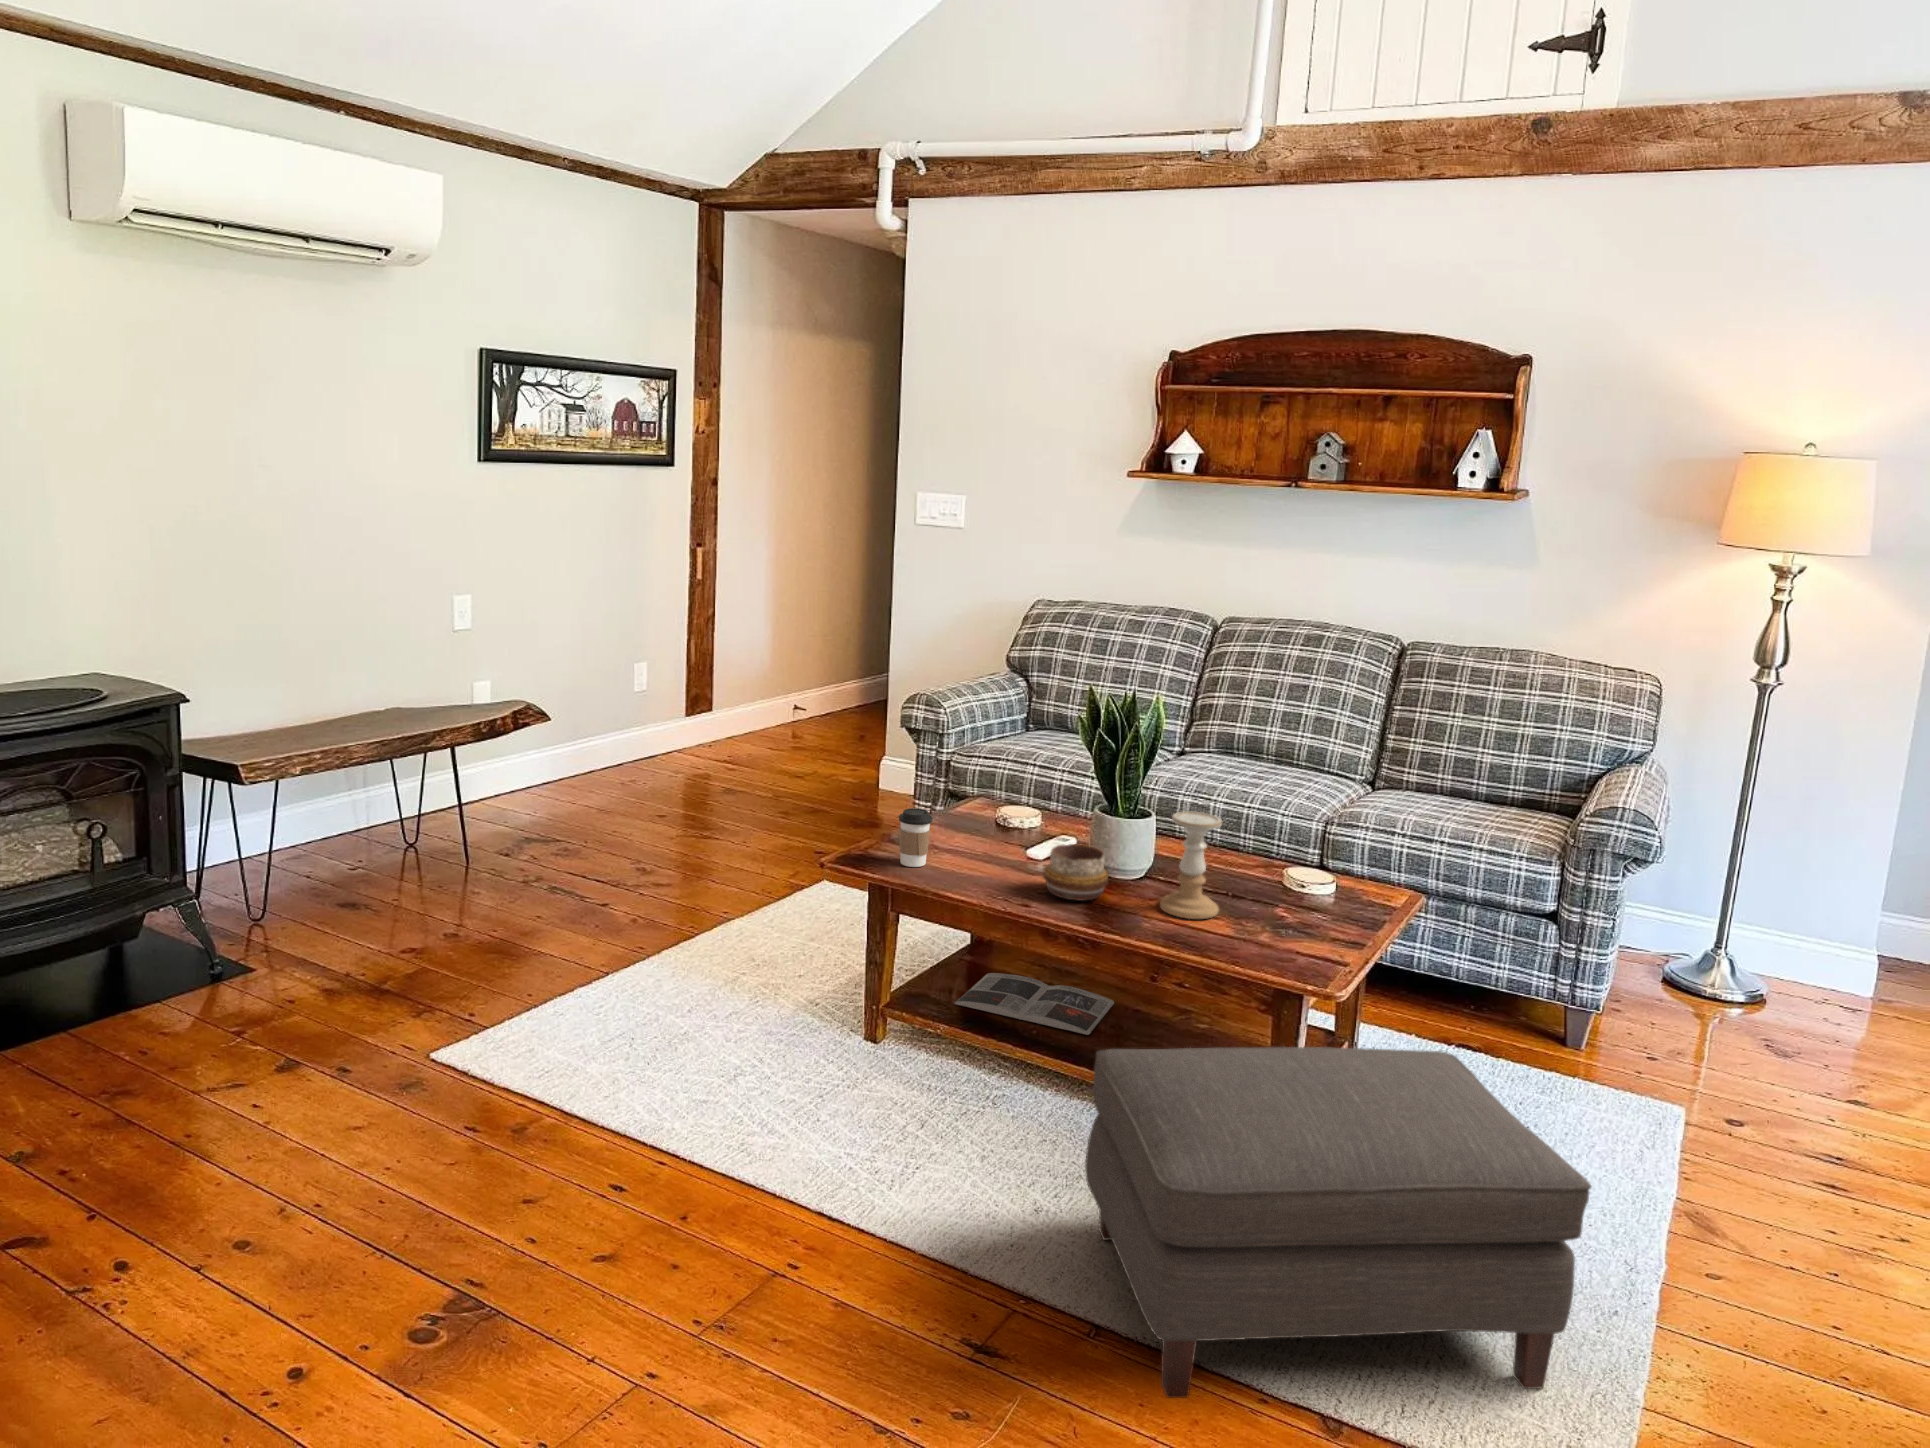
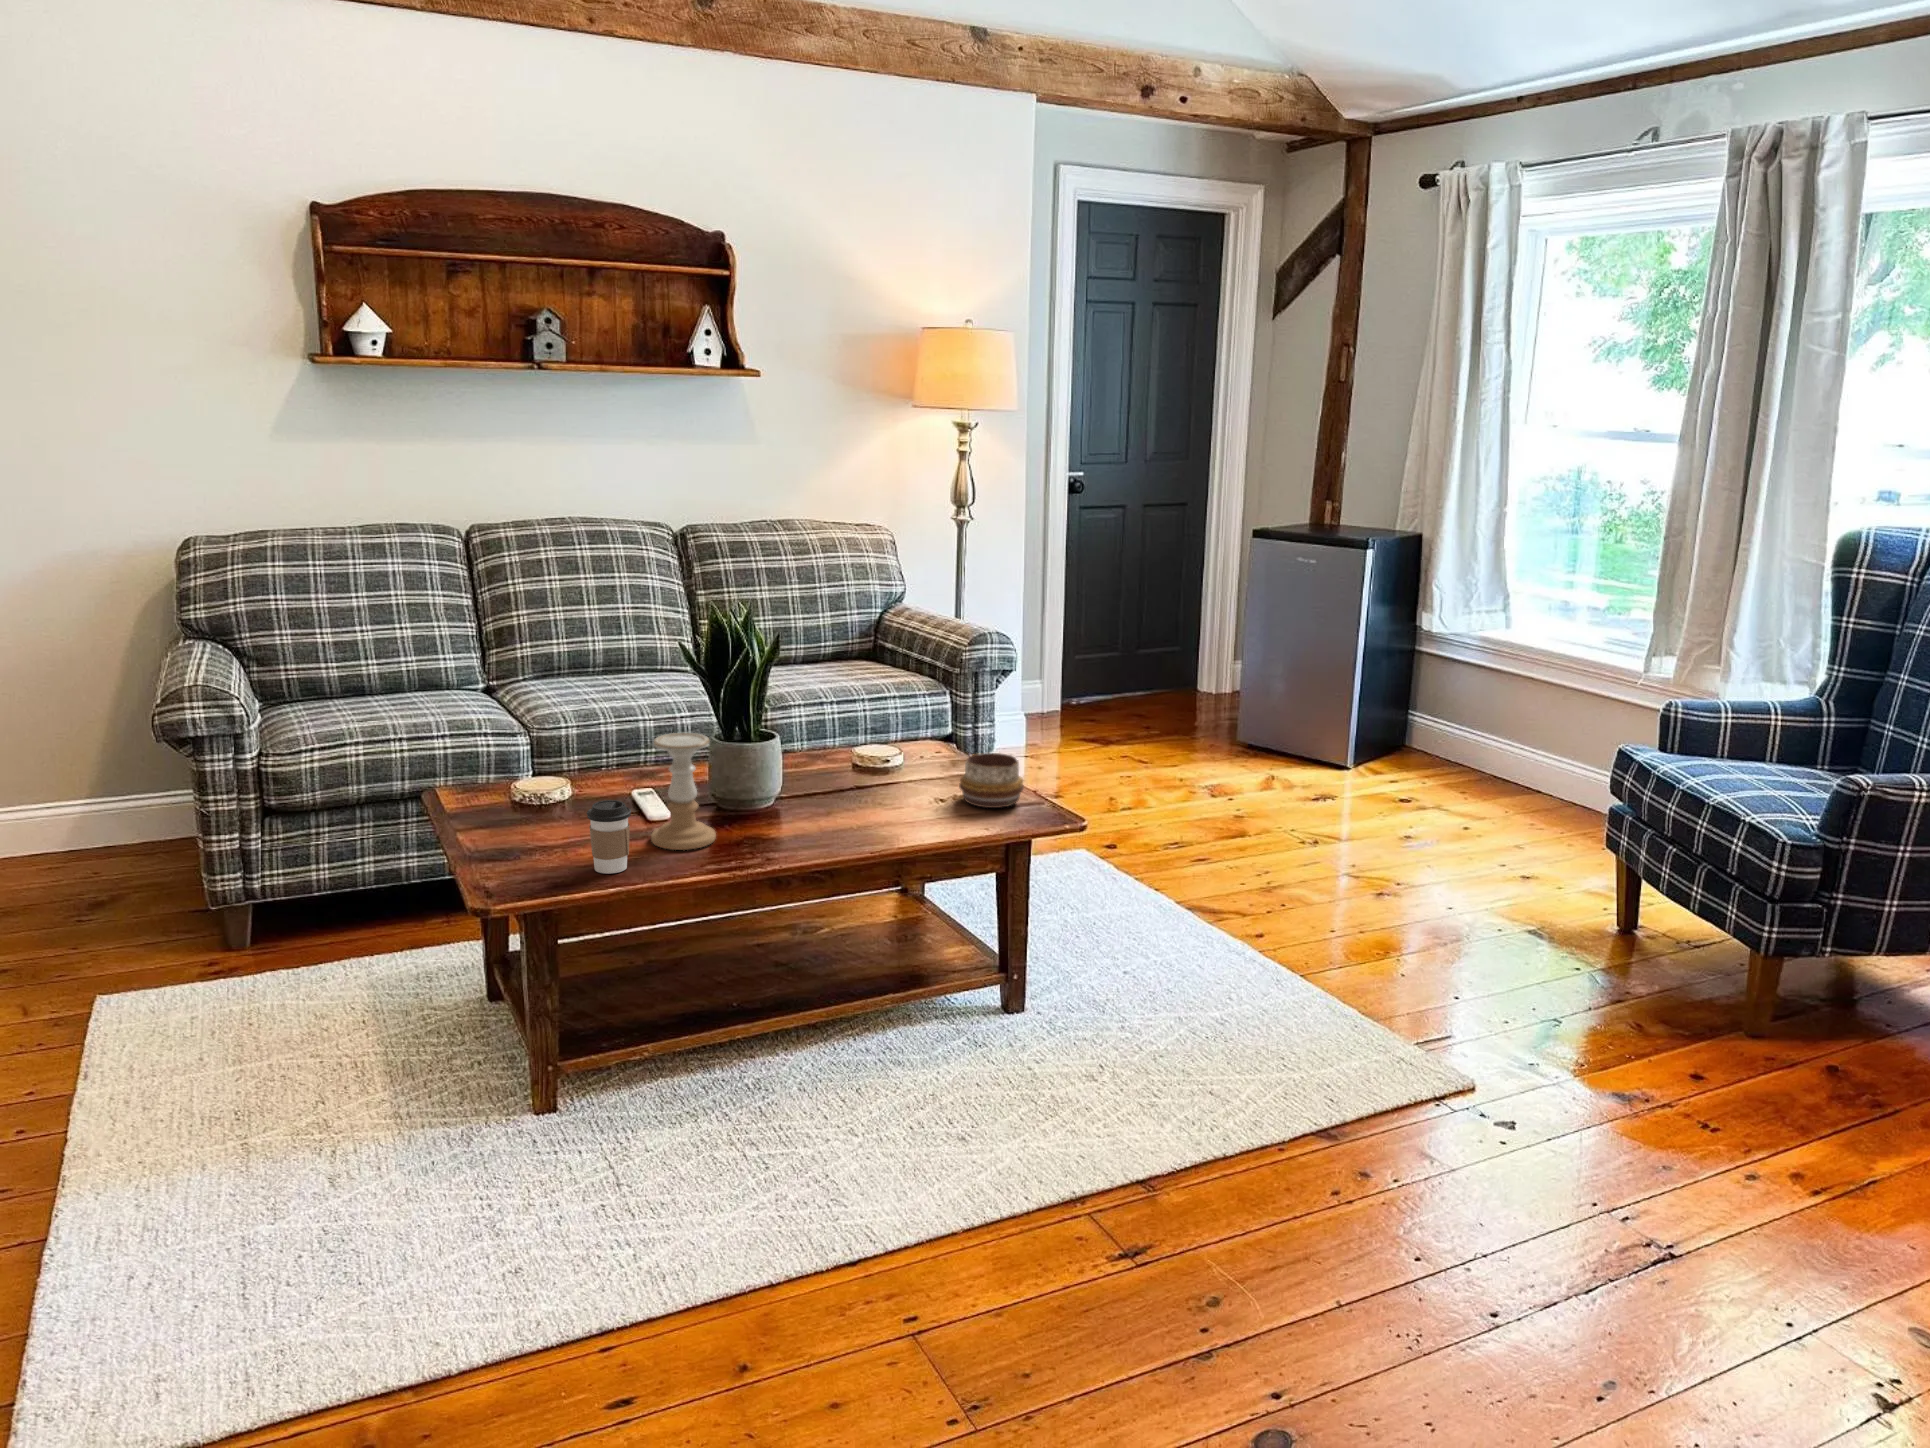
candle holder: present [1160,811,1222,919] -> present [651,733,716,850]
decorative bowl: present [1043,844,1108,901] -> present [959,753,1024,808]
magazine: present [954,973,1115,1035] -> none [632,941,819,1012]
ottoman: present [1085,1047,1591,1398] -> none [1028,846,1365,1183]

